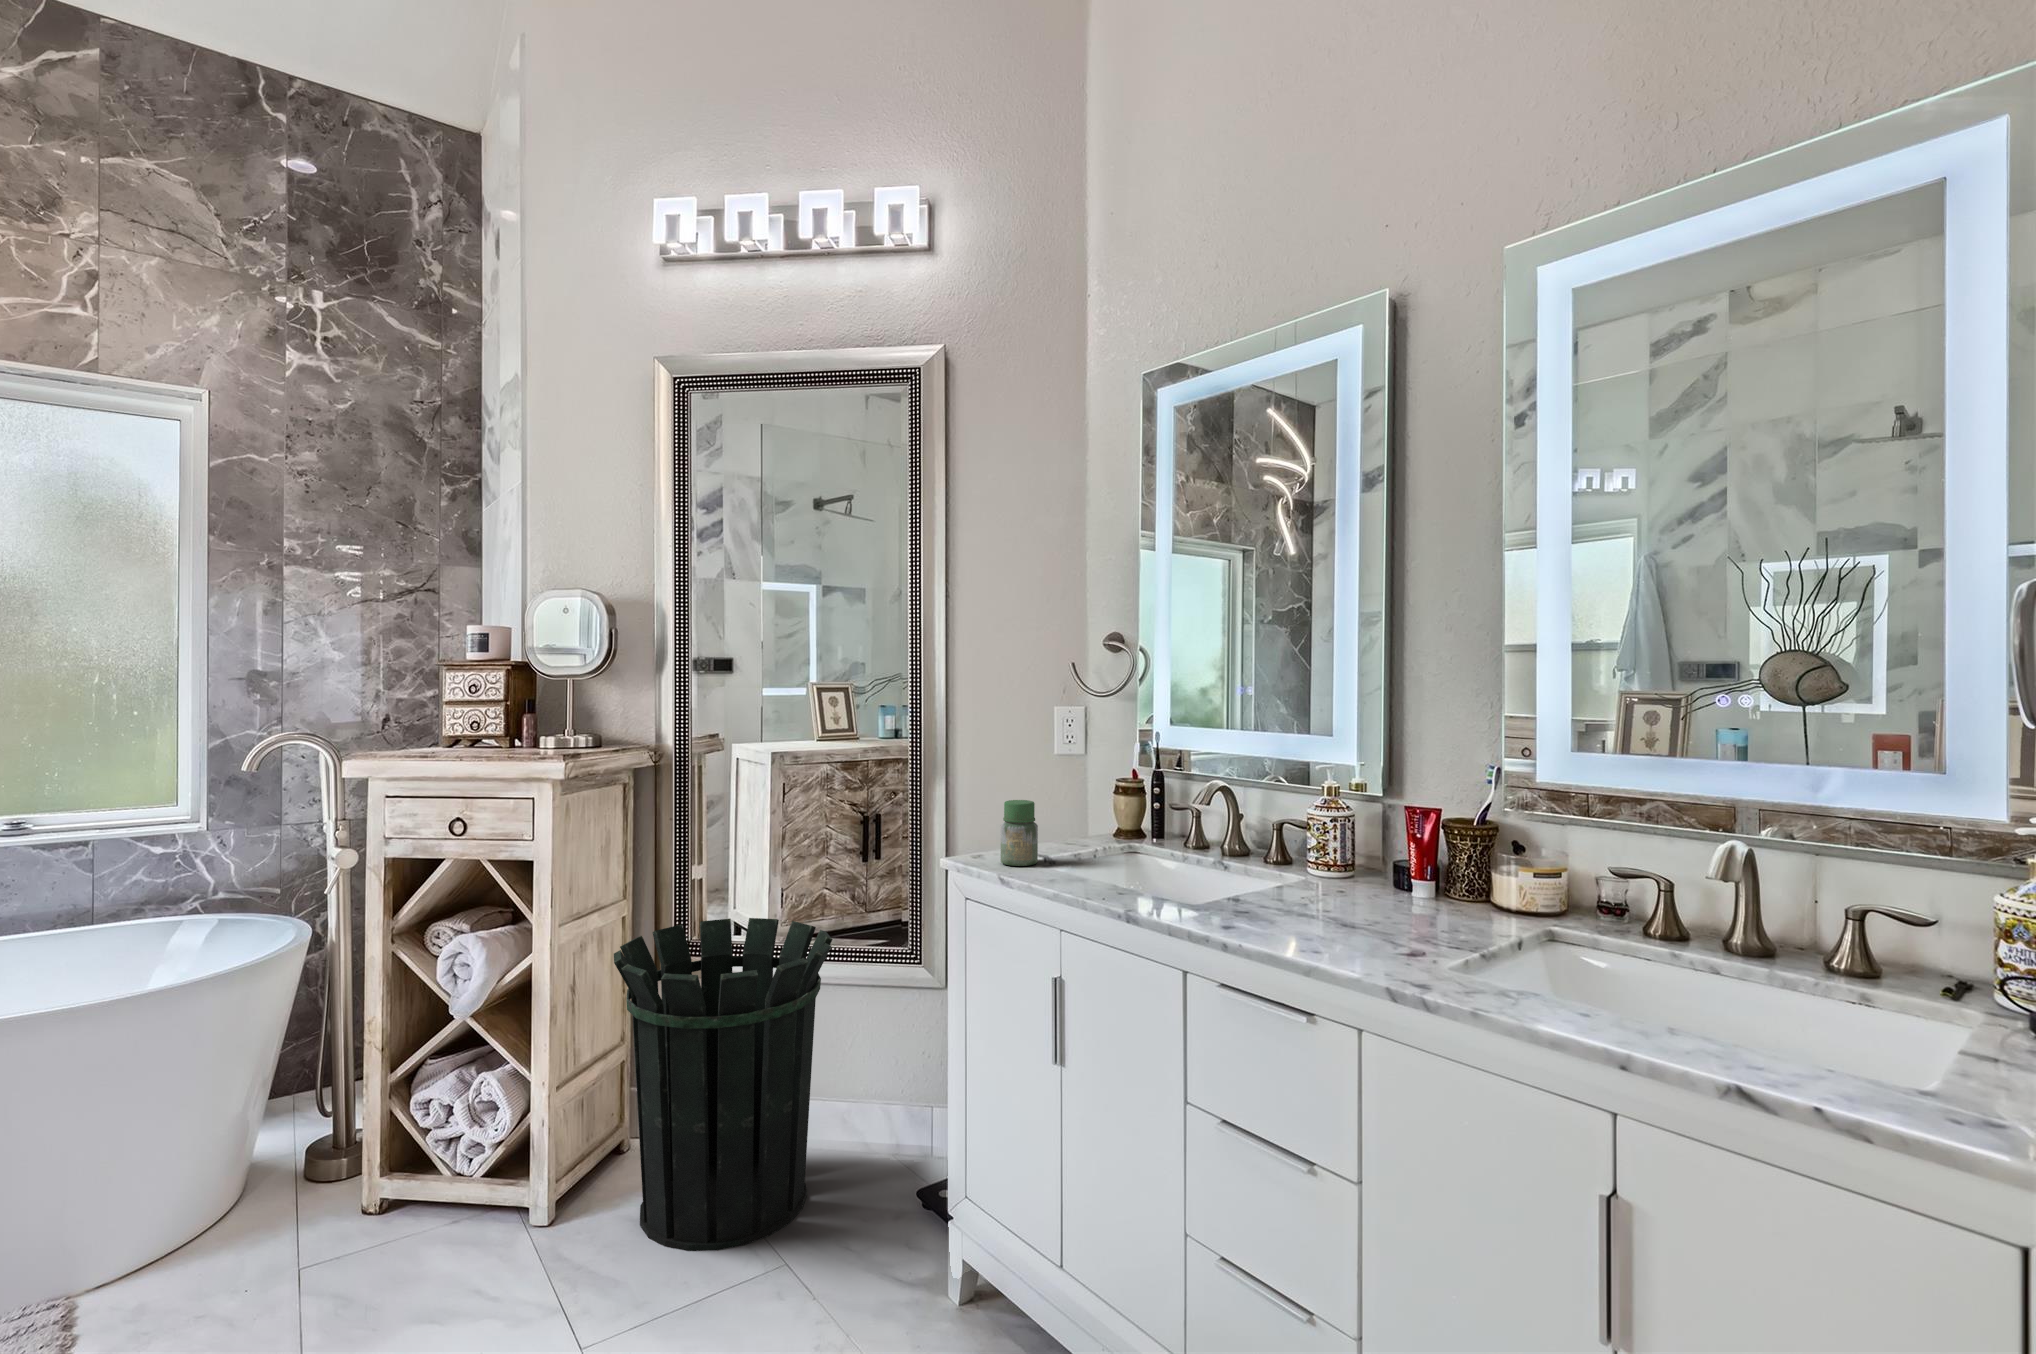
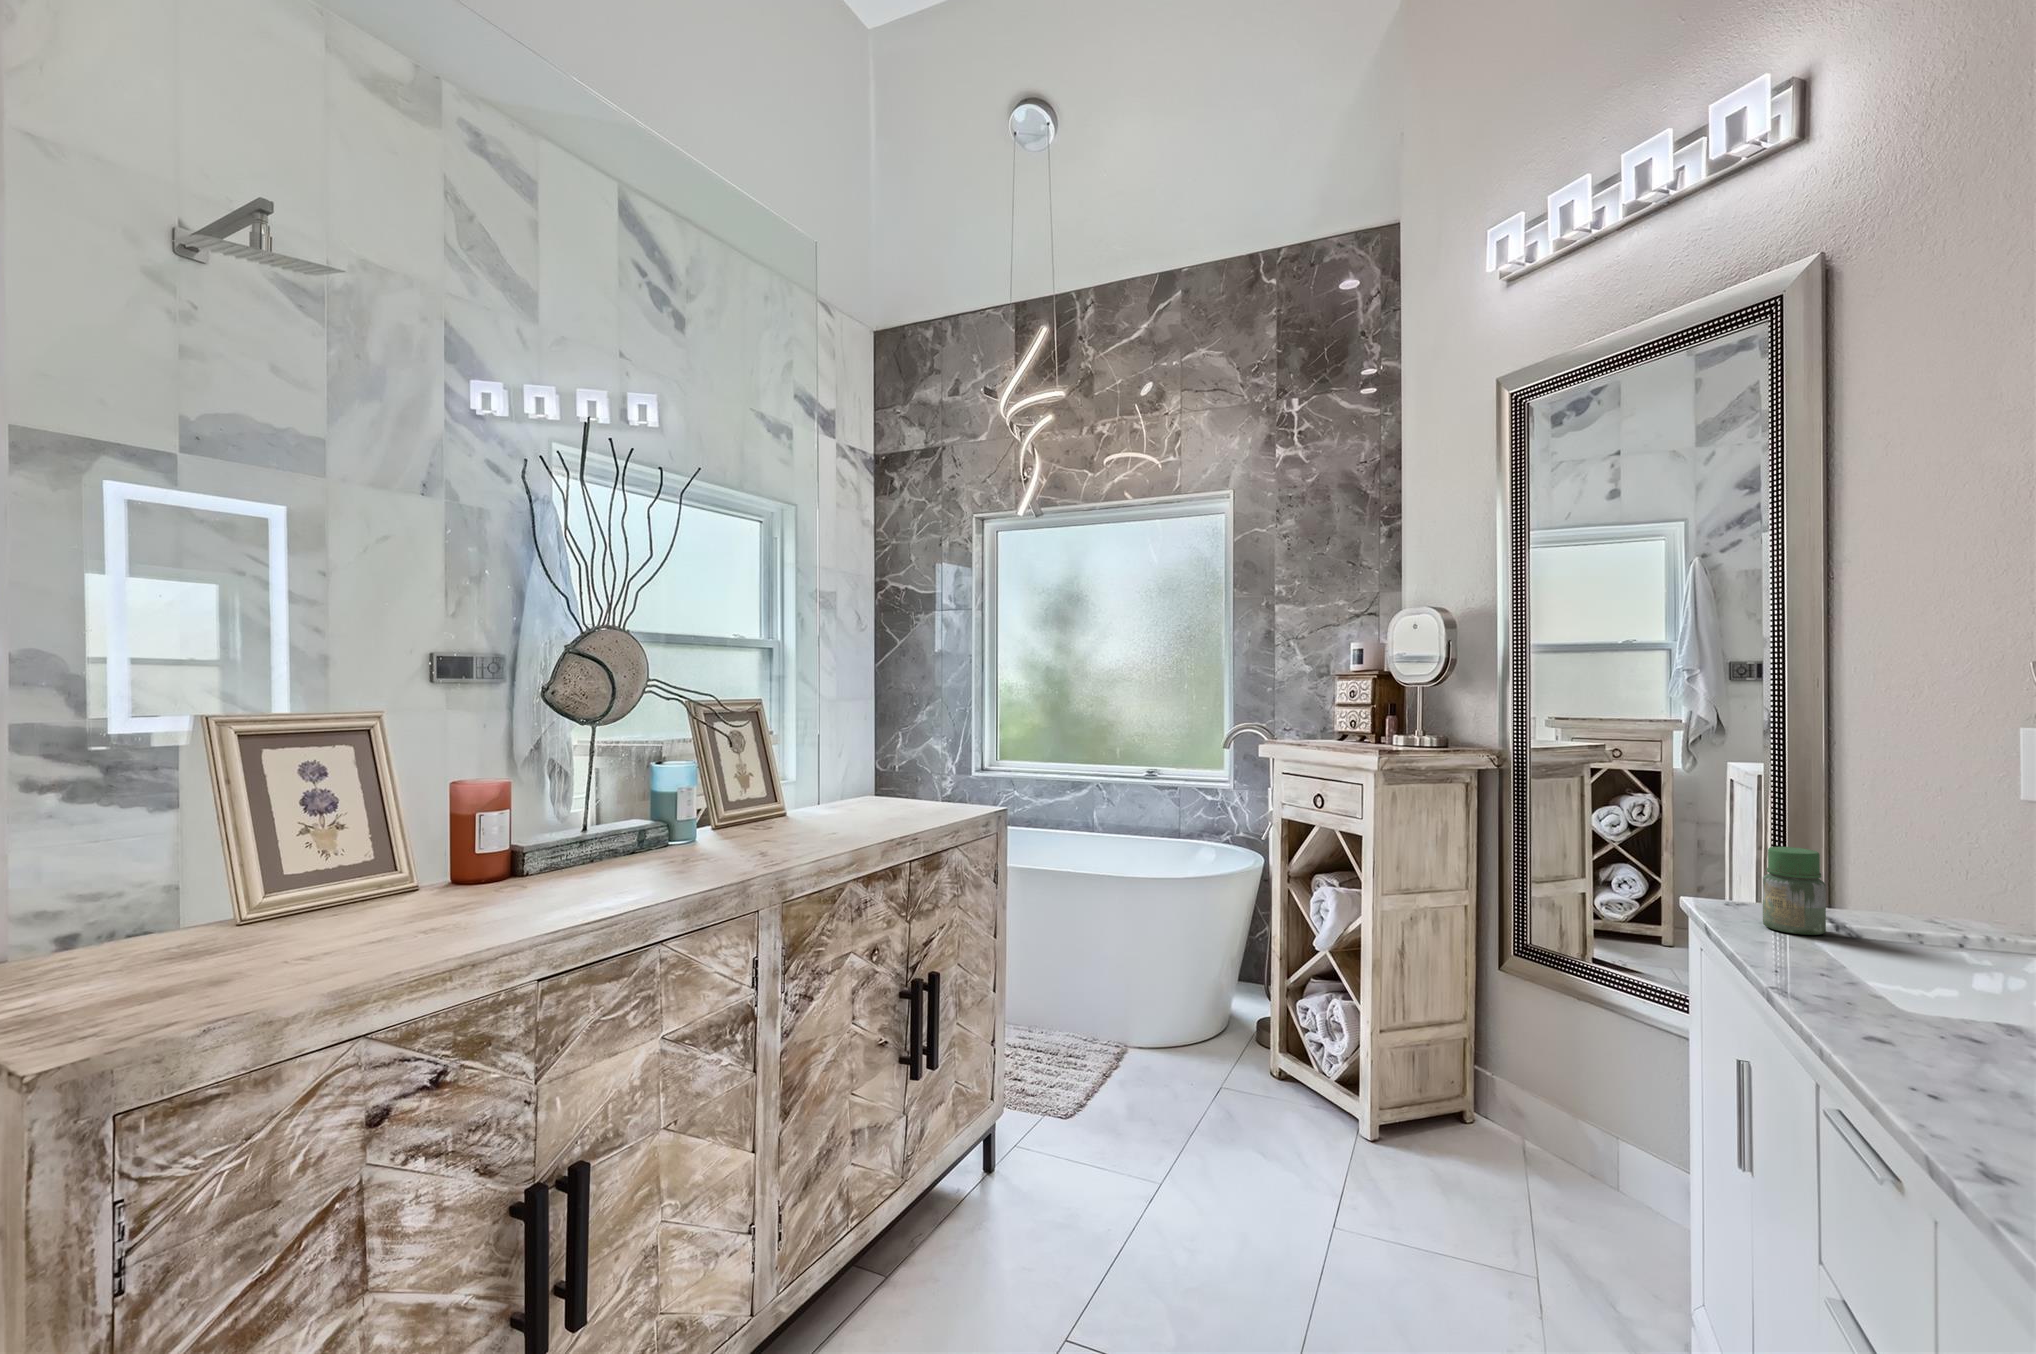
waste bin: present [614,918,833,1251] -> none [1409,924,1648,1257]

